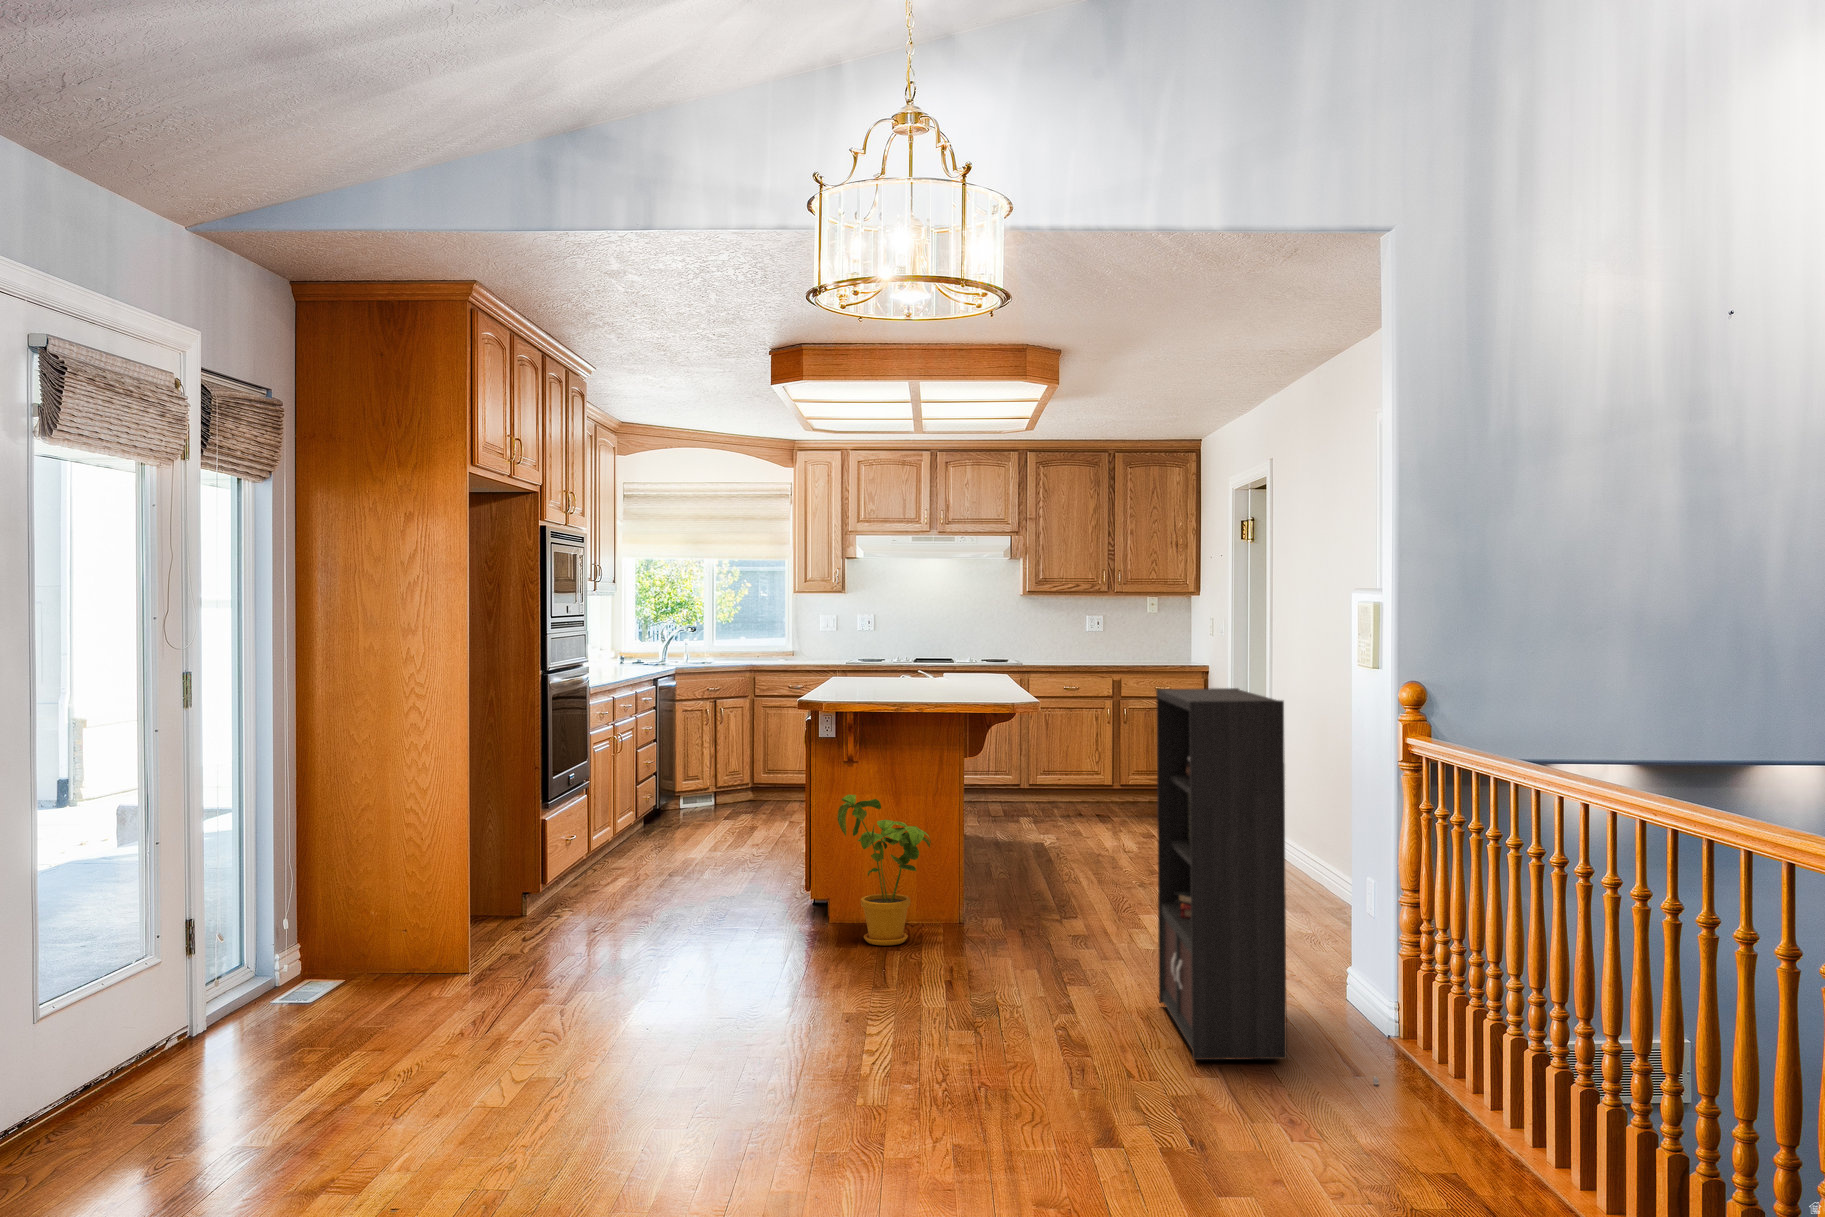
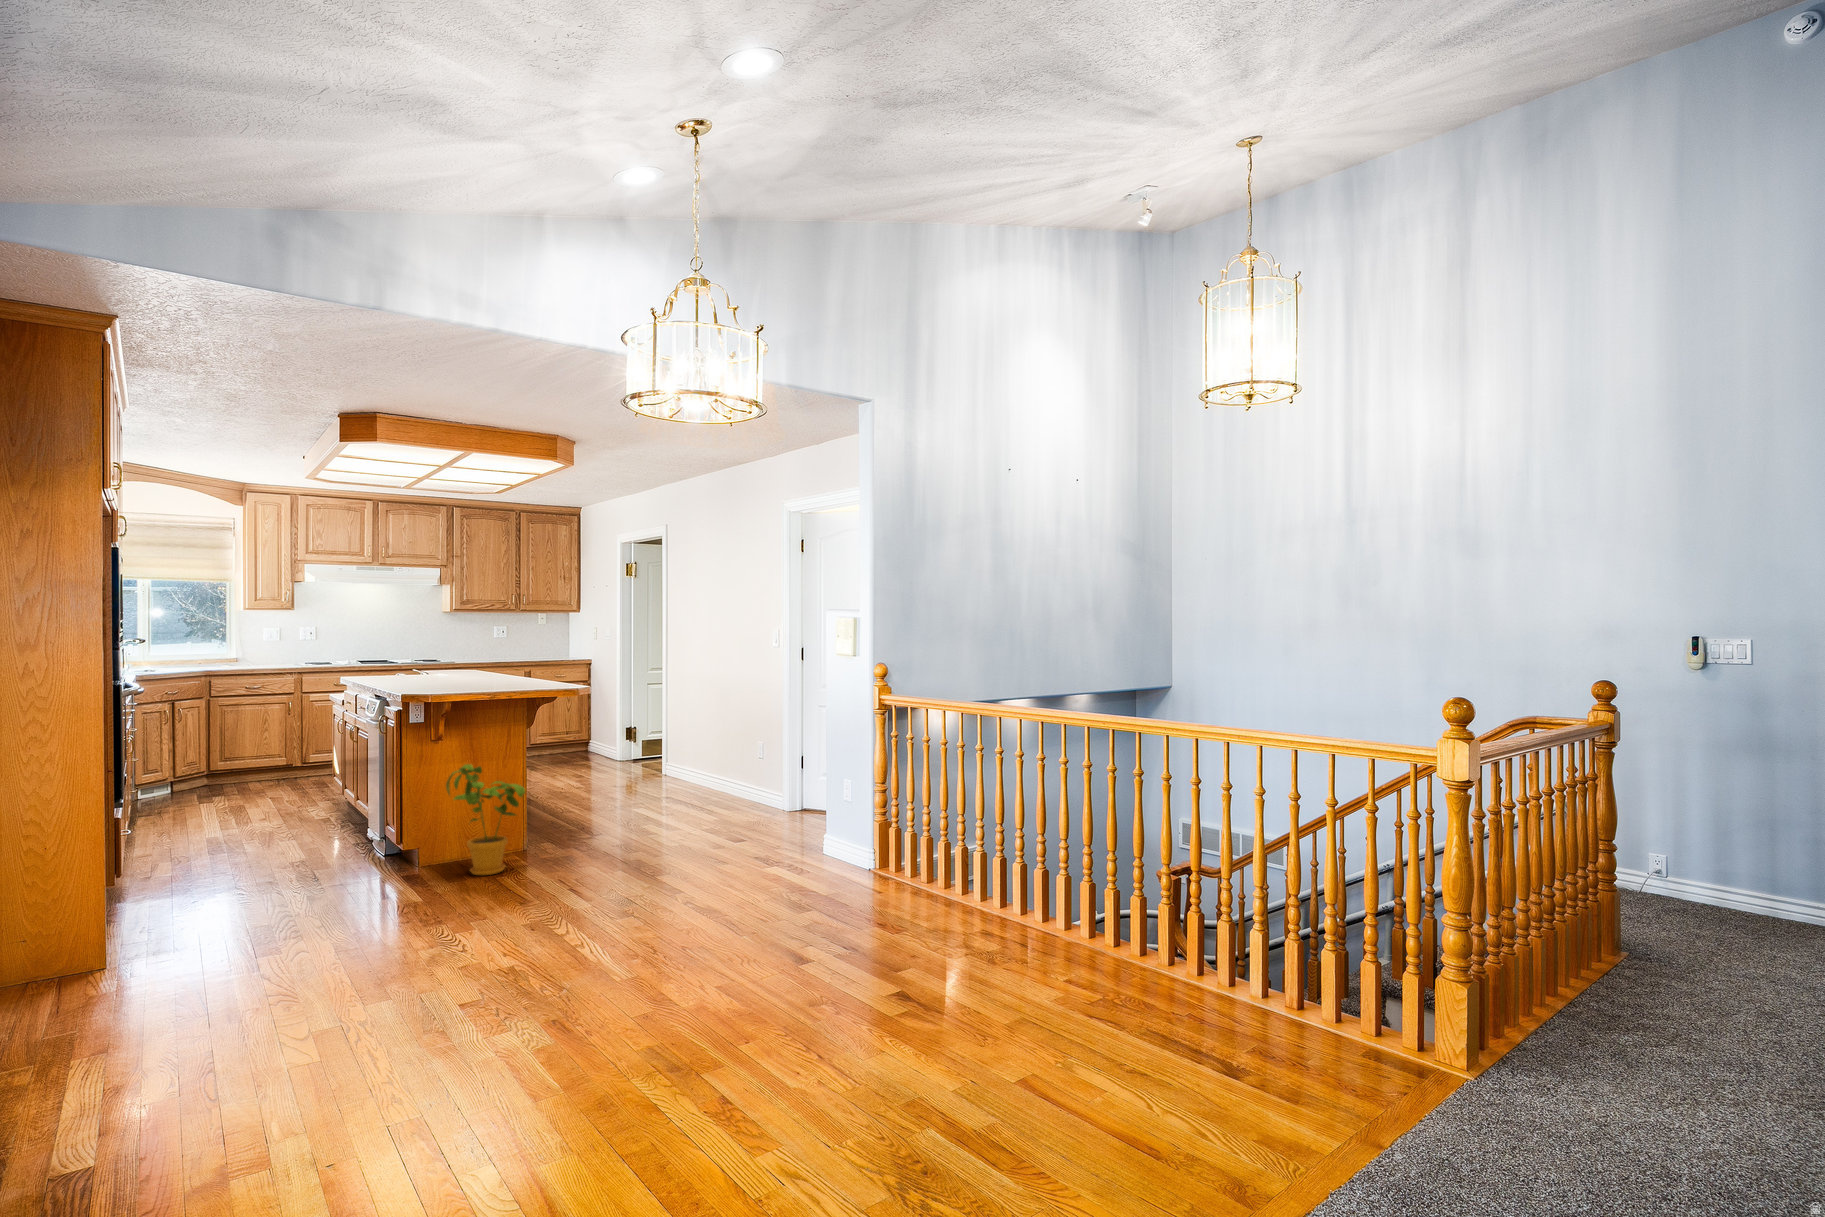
bookcase: present [1156,688,1379,1085] -> none [727,671,896,903]

